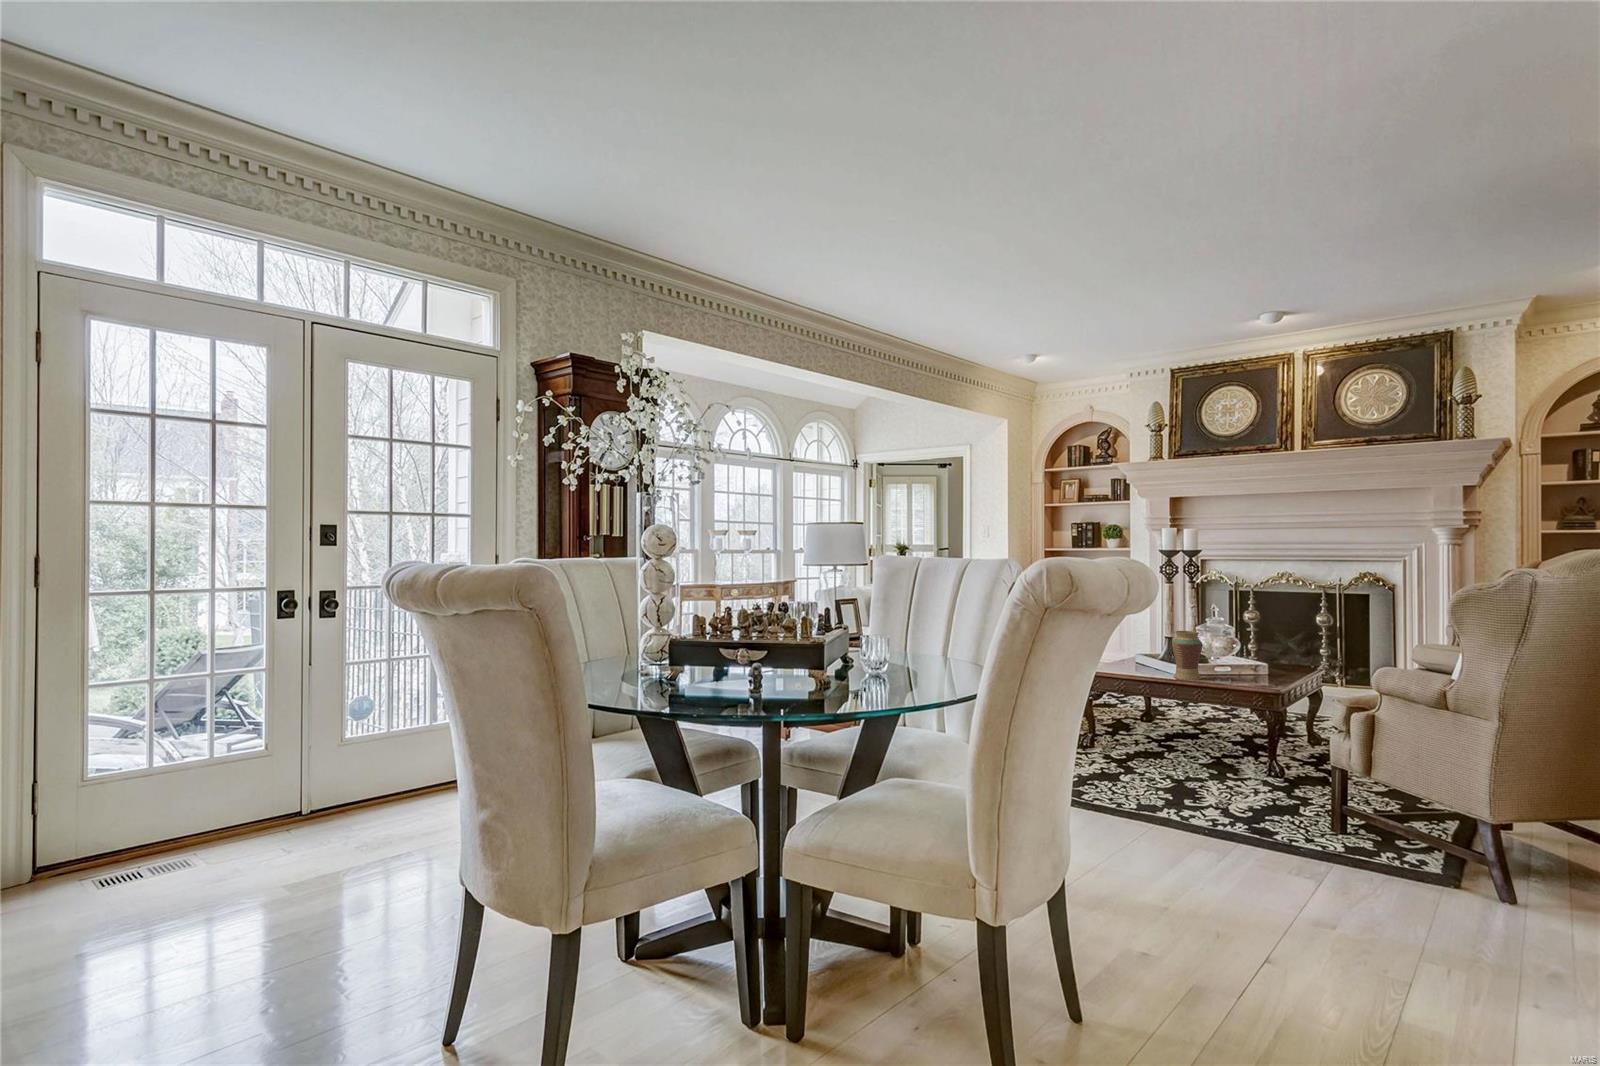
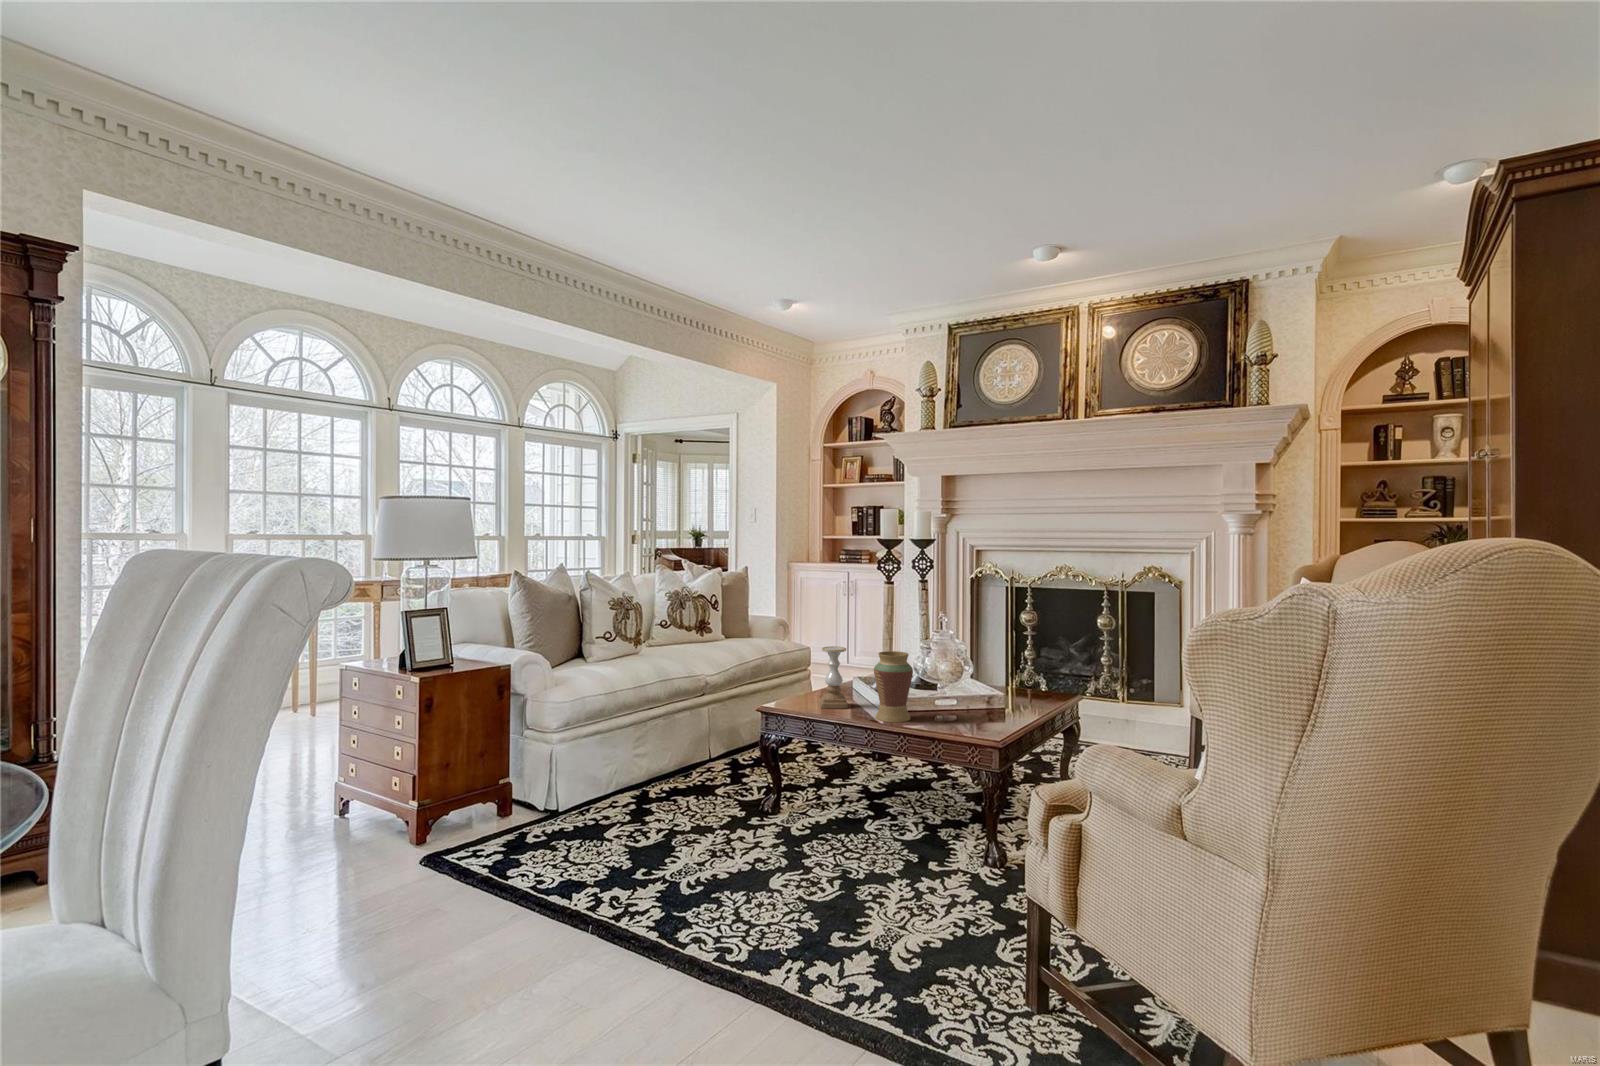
candle holder: none [1122,629,1147,673] -> present [820,646,848,709]

